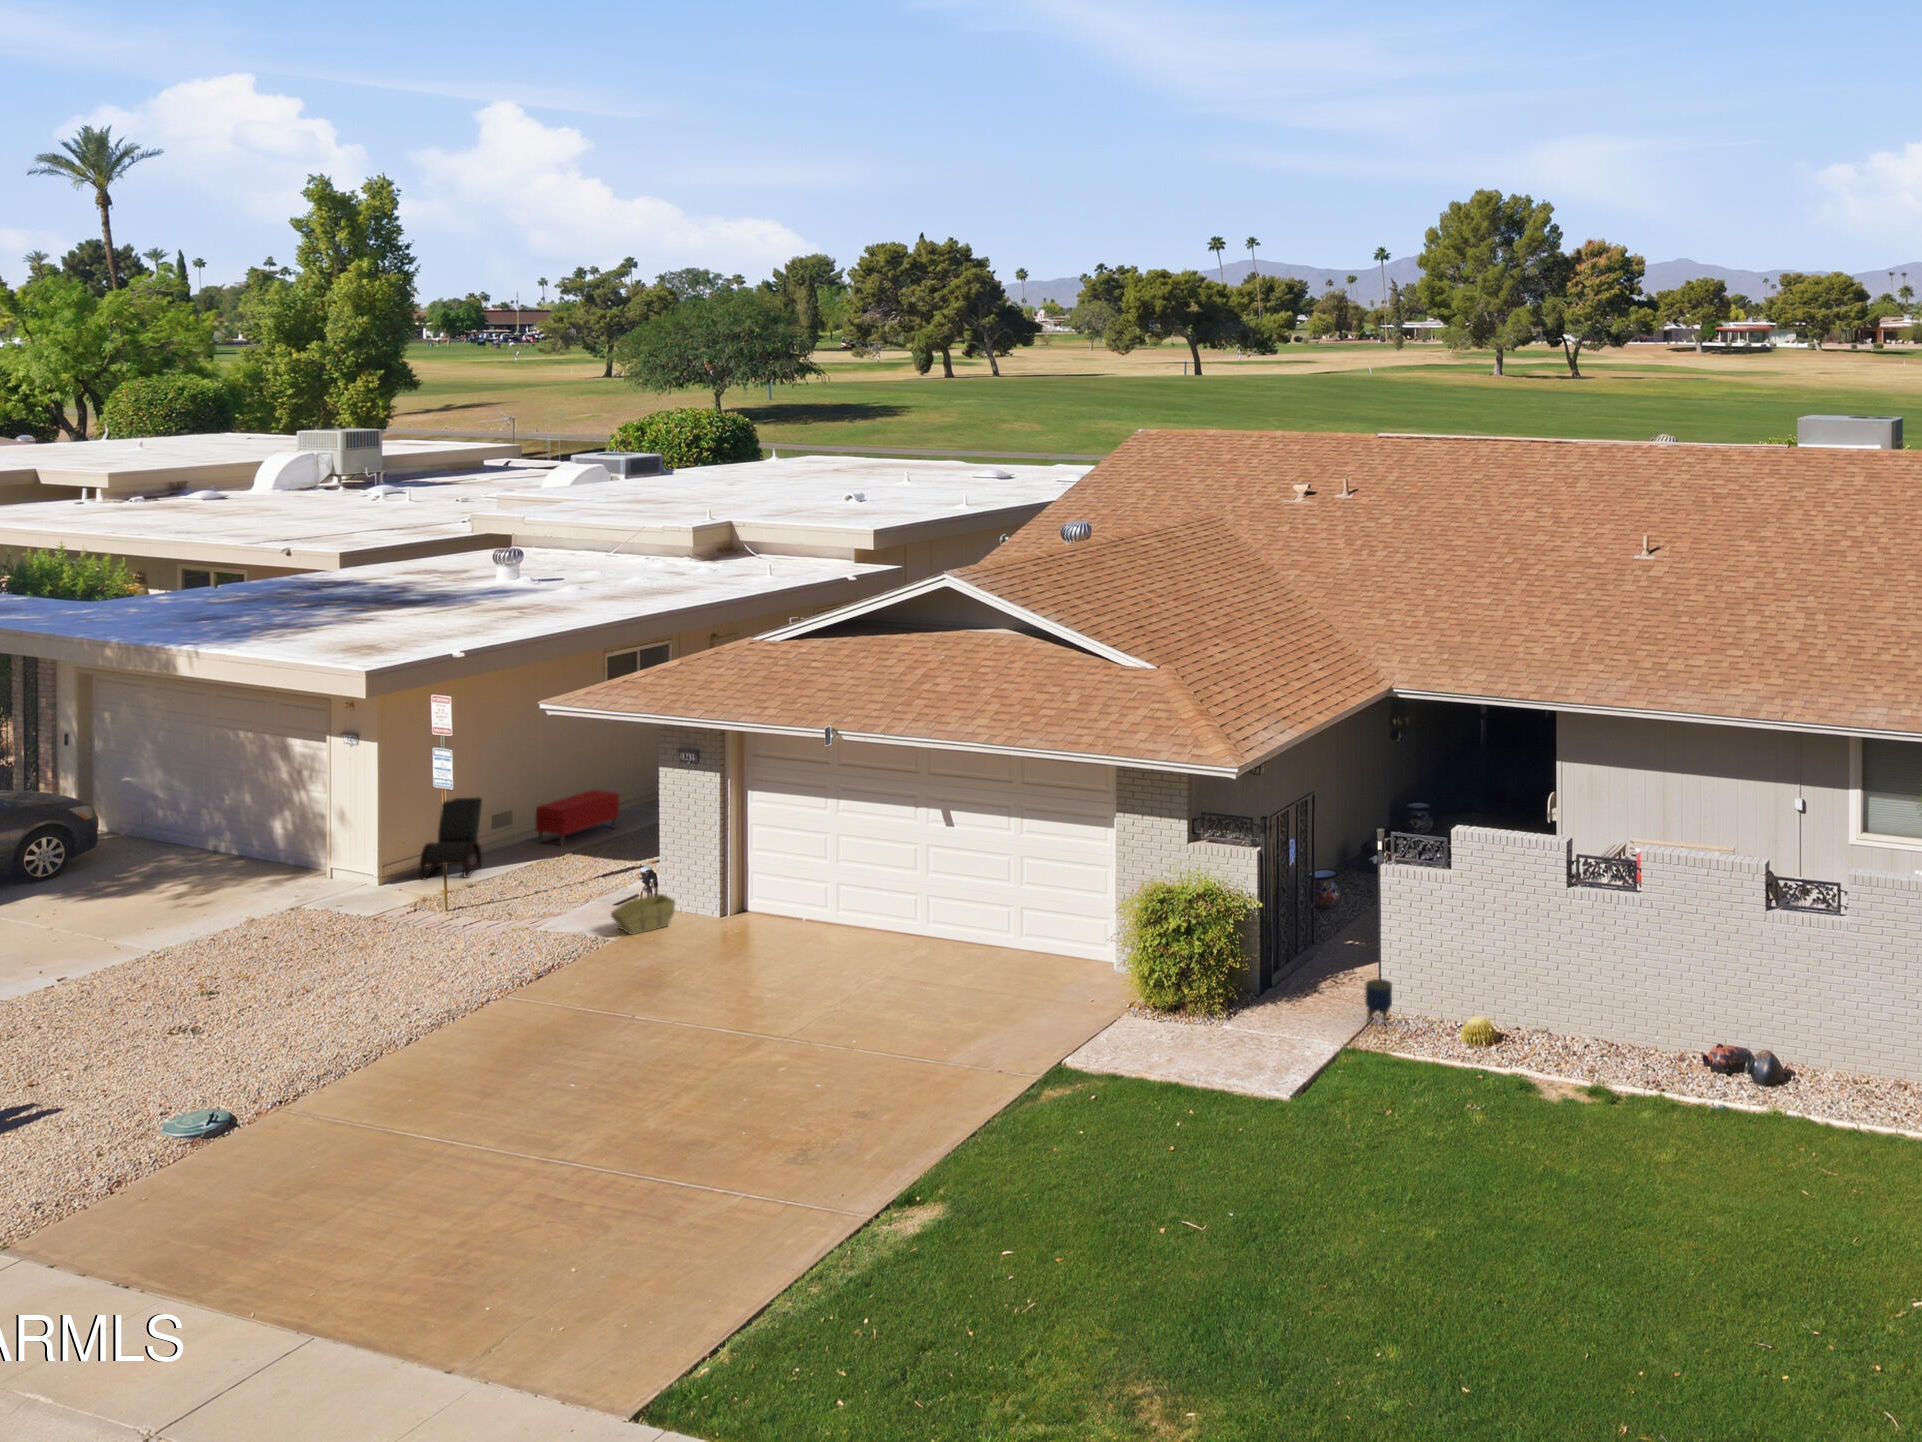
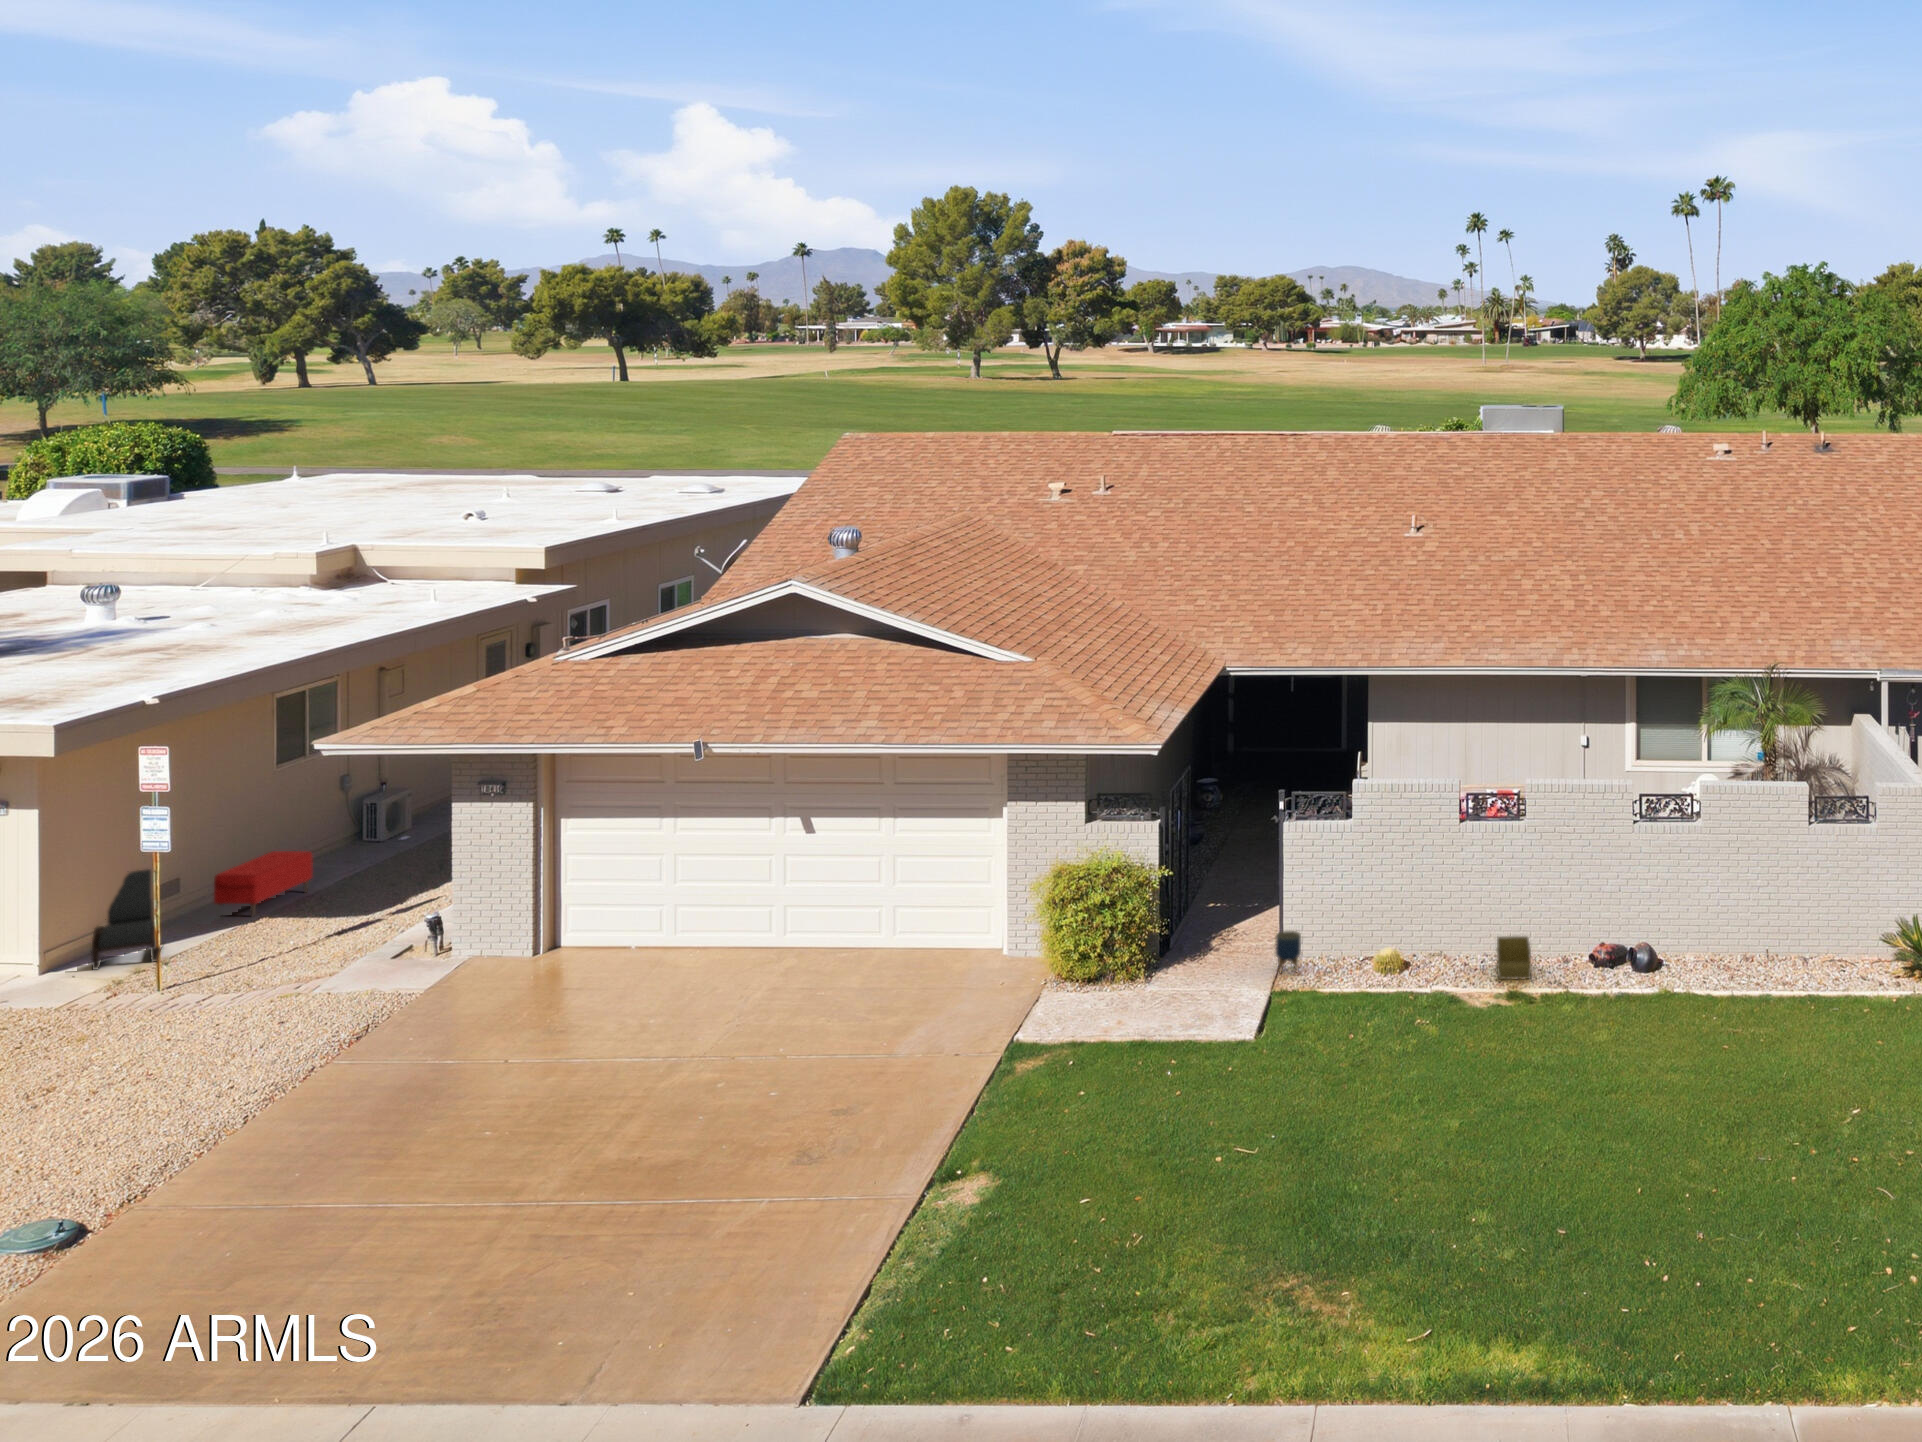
storage bin: present [611,894,675,935] -> present [1497,936,1532,979]

